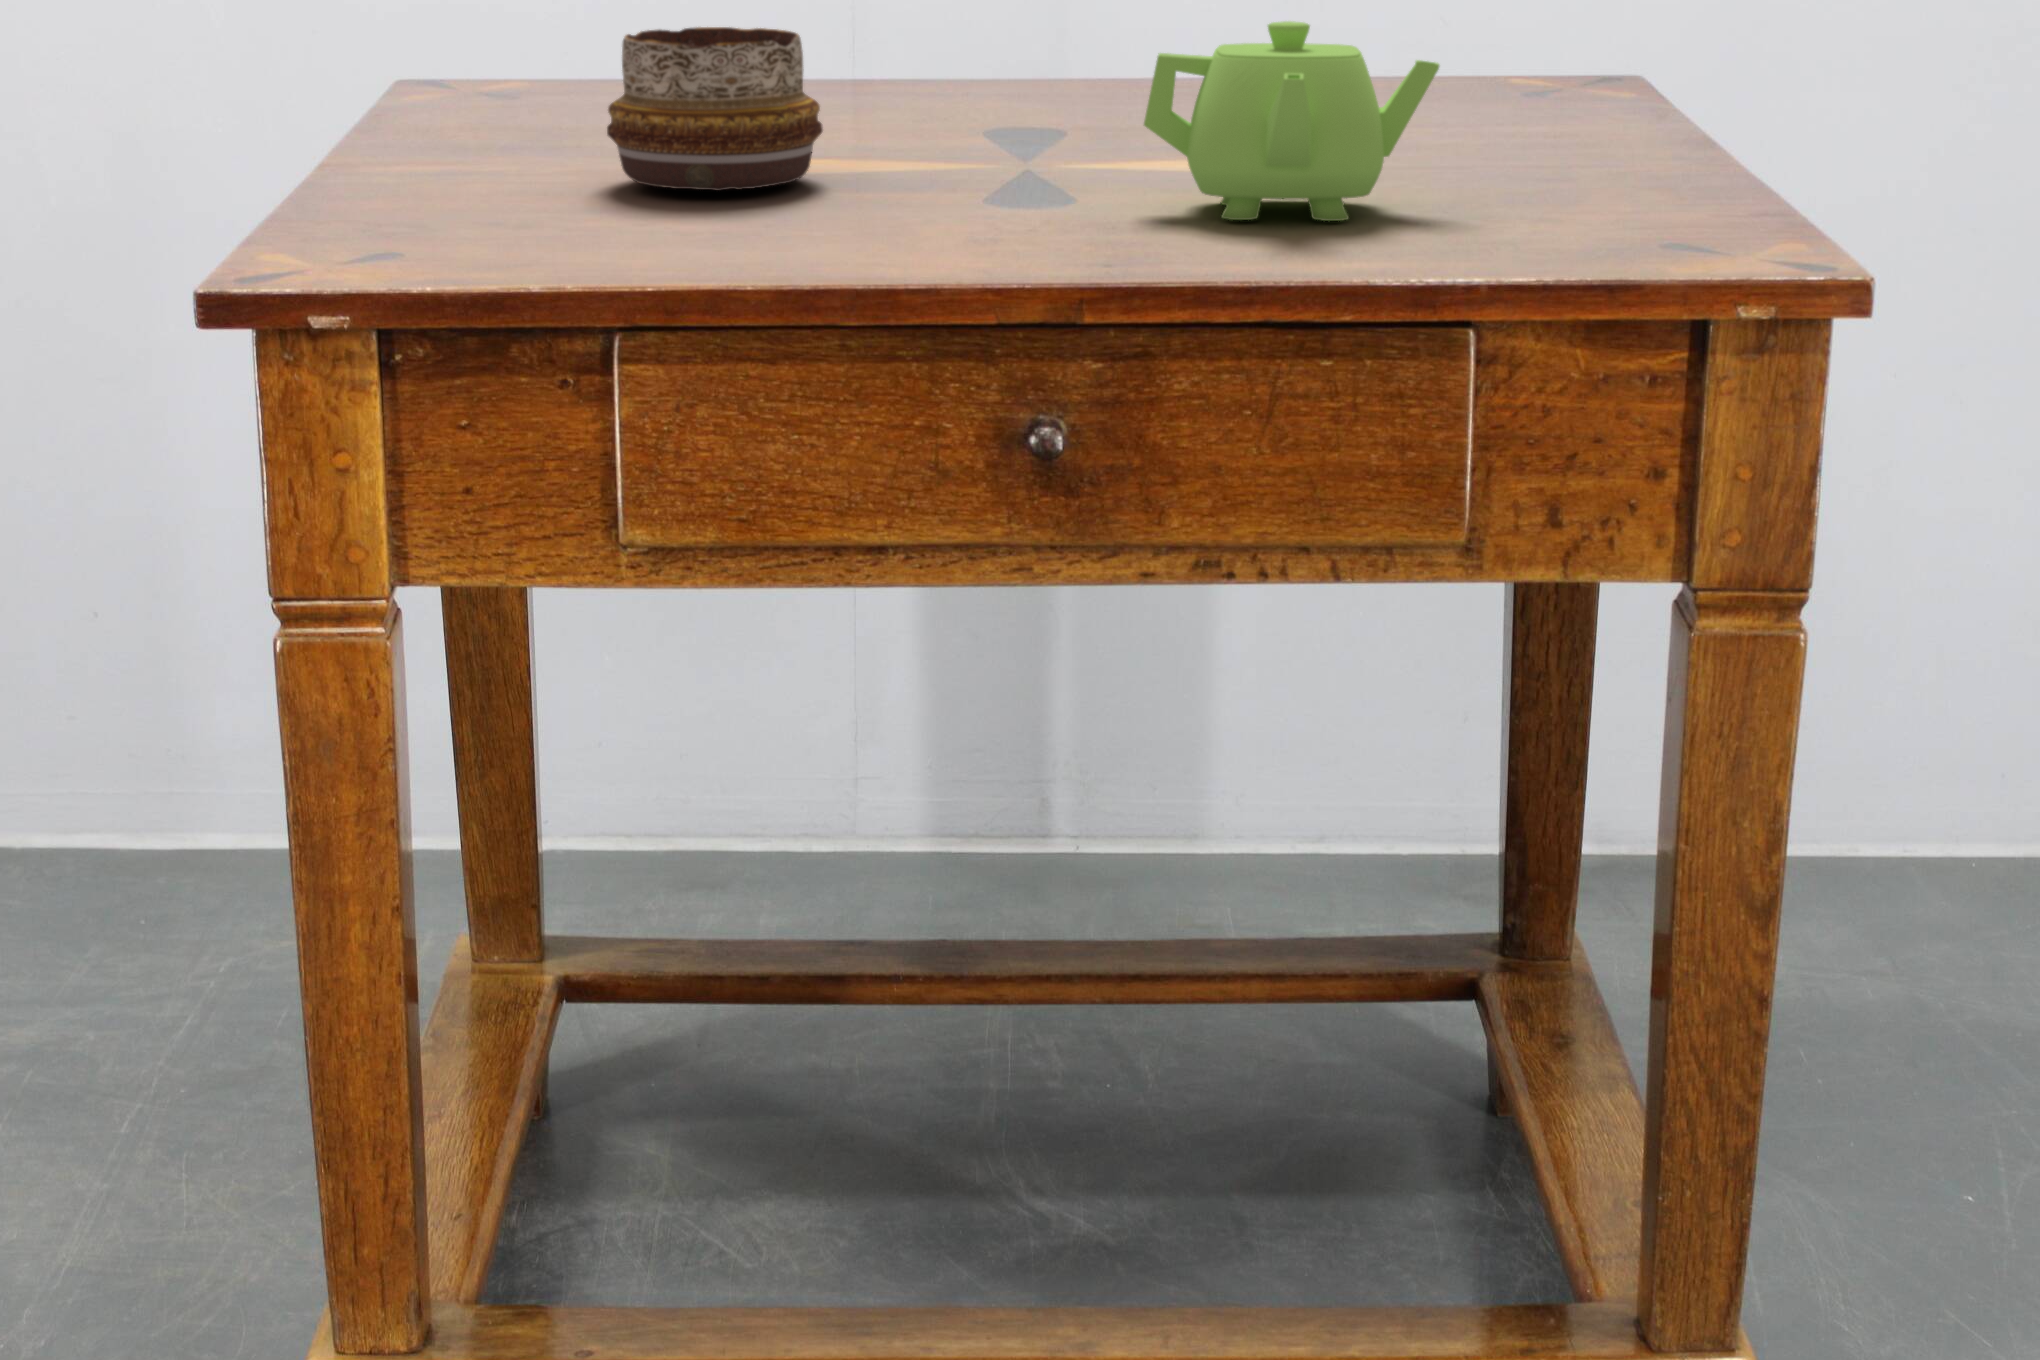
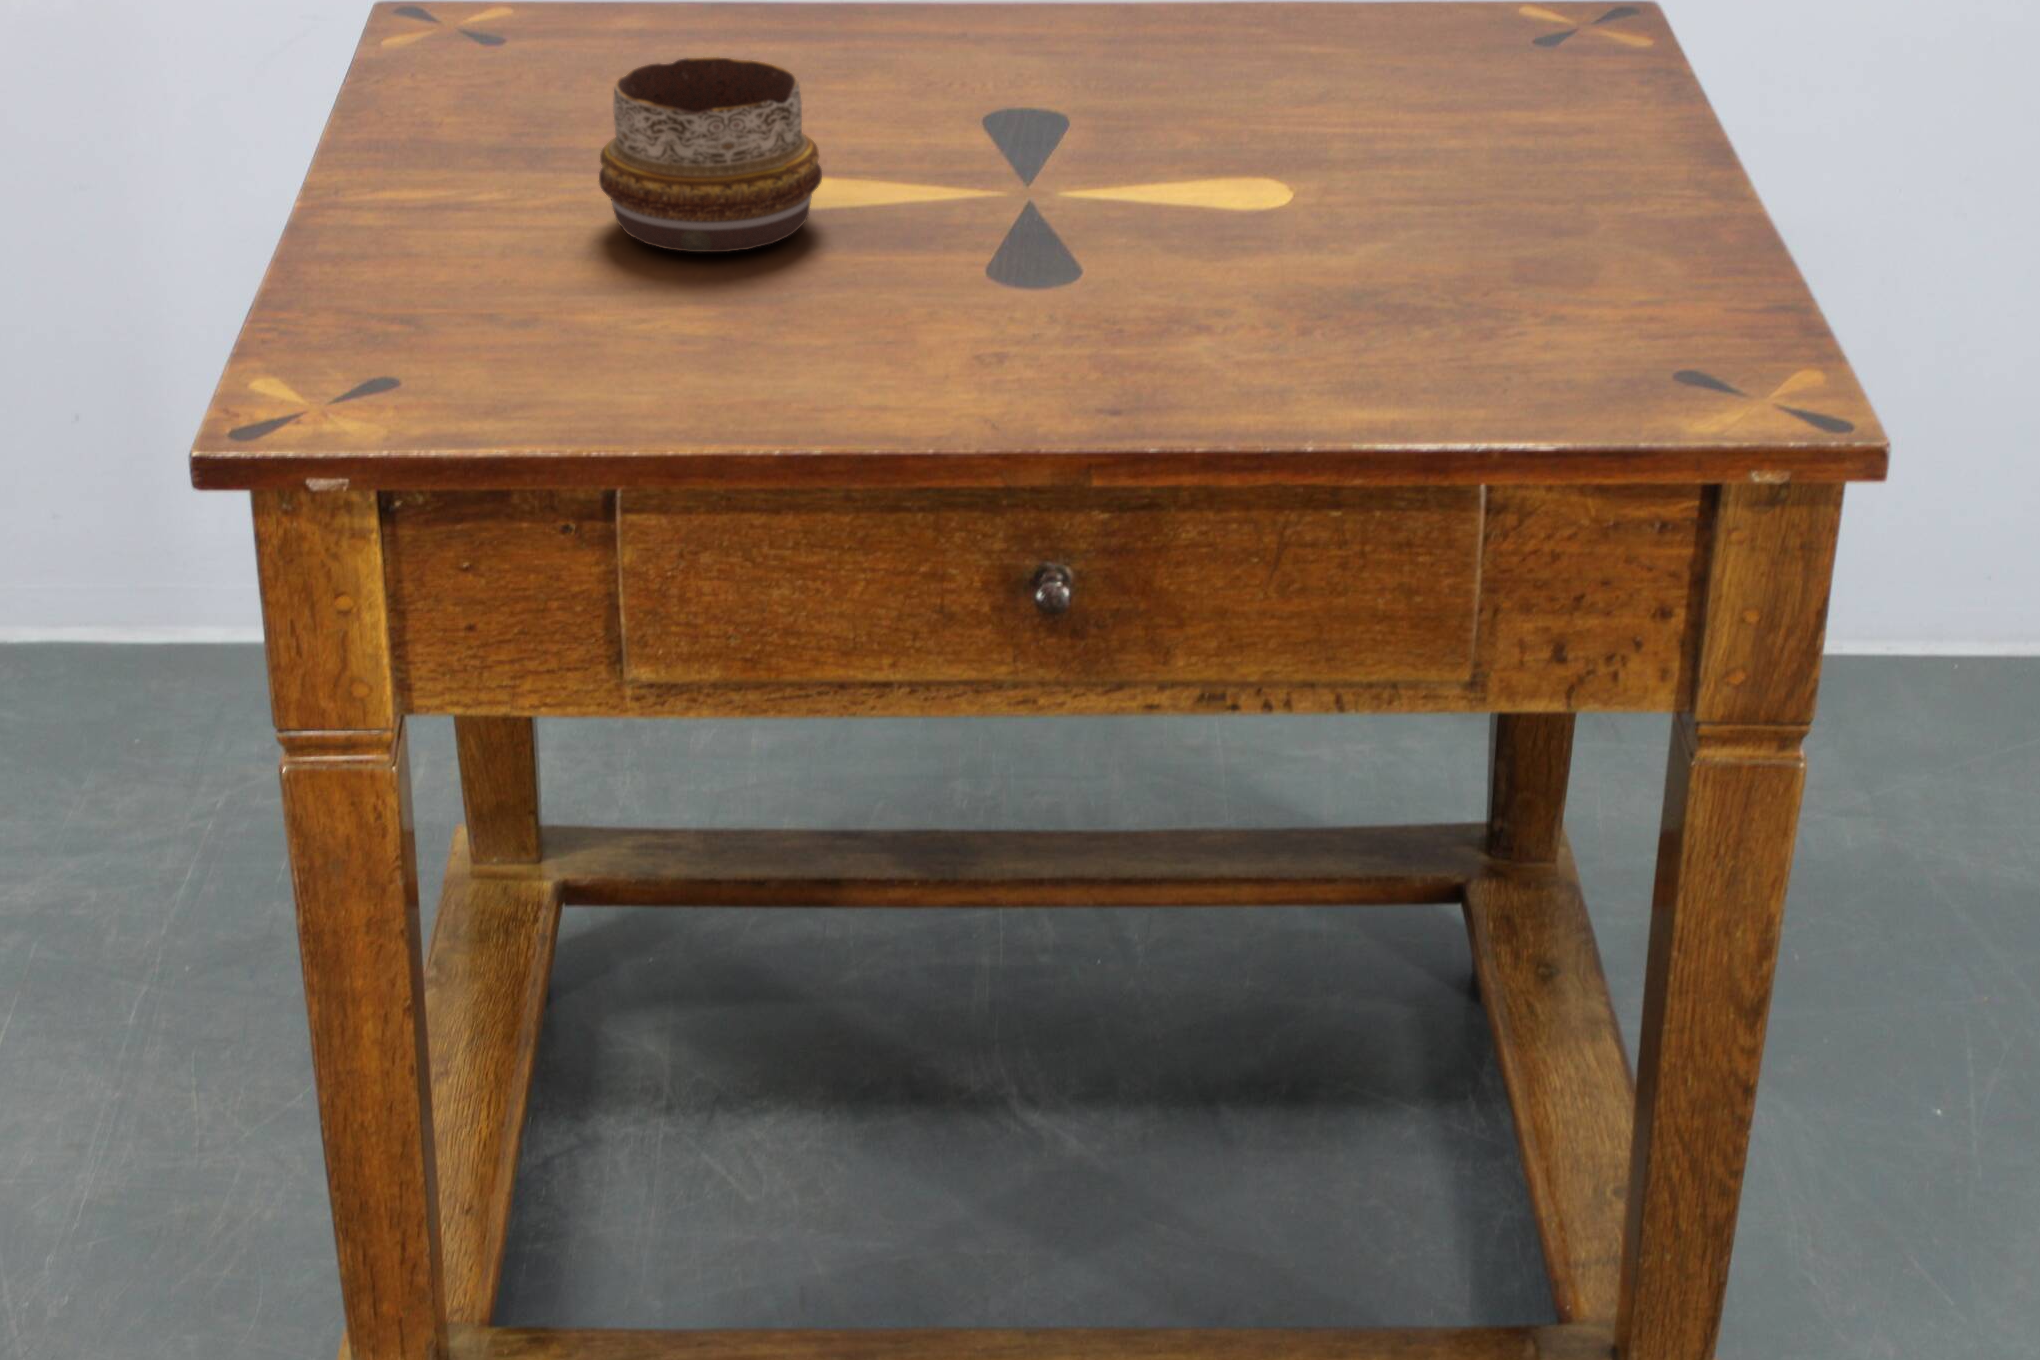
teapot: present [1144,21,1439,221] -> none [1154,106,1460,319]

